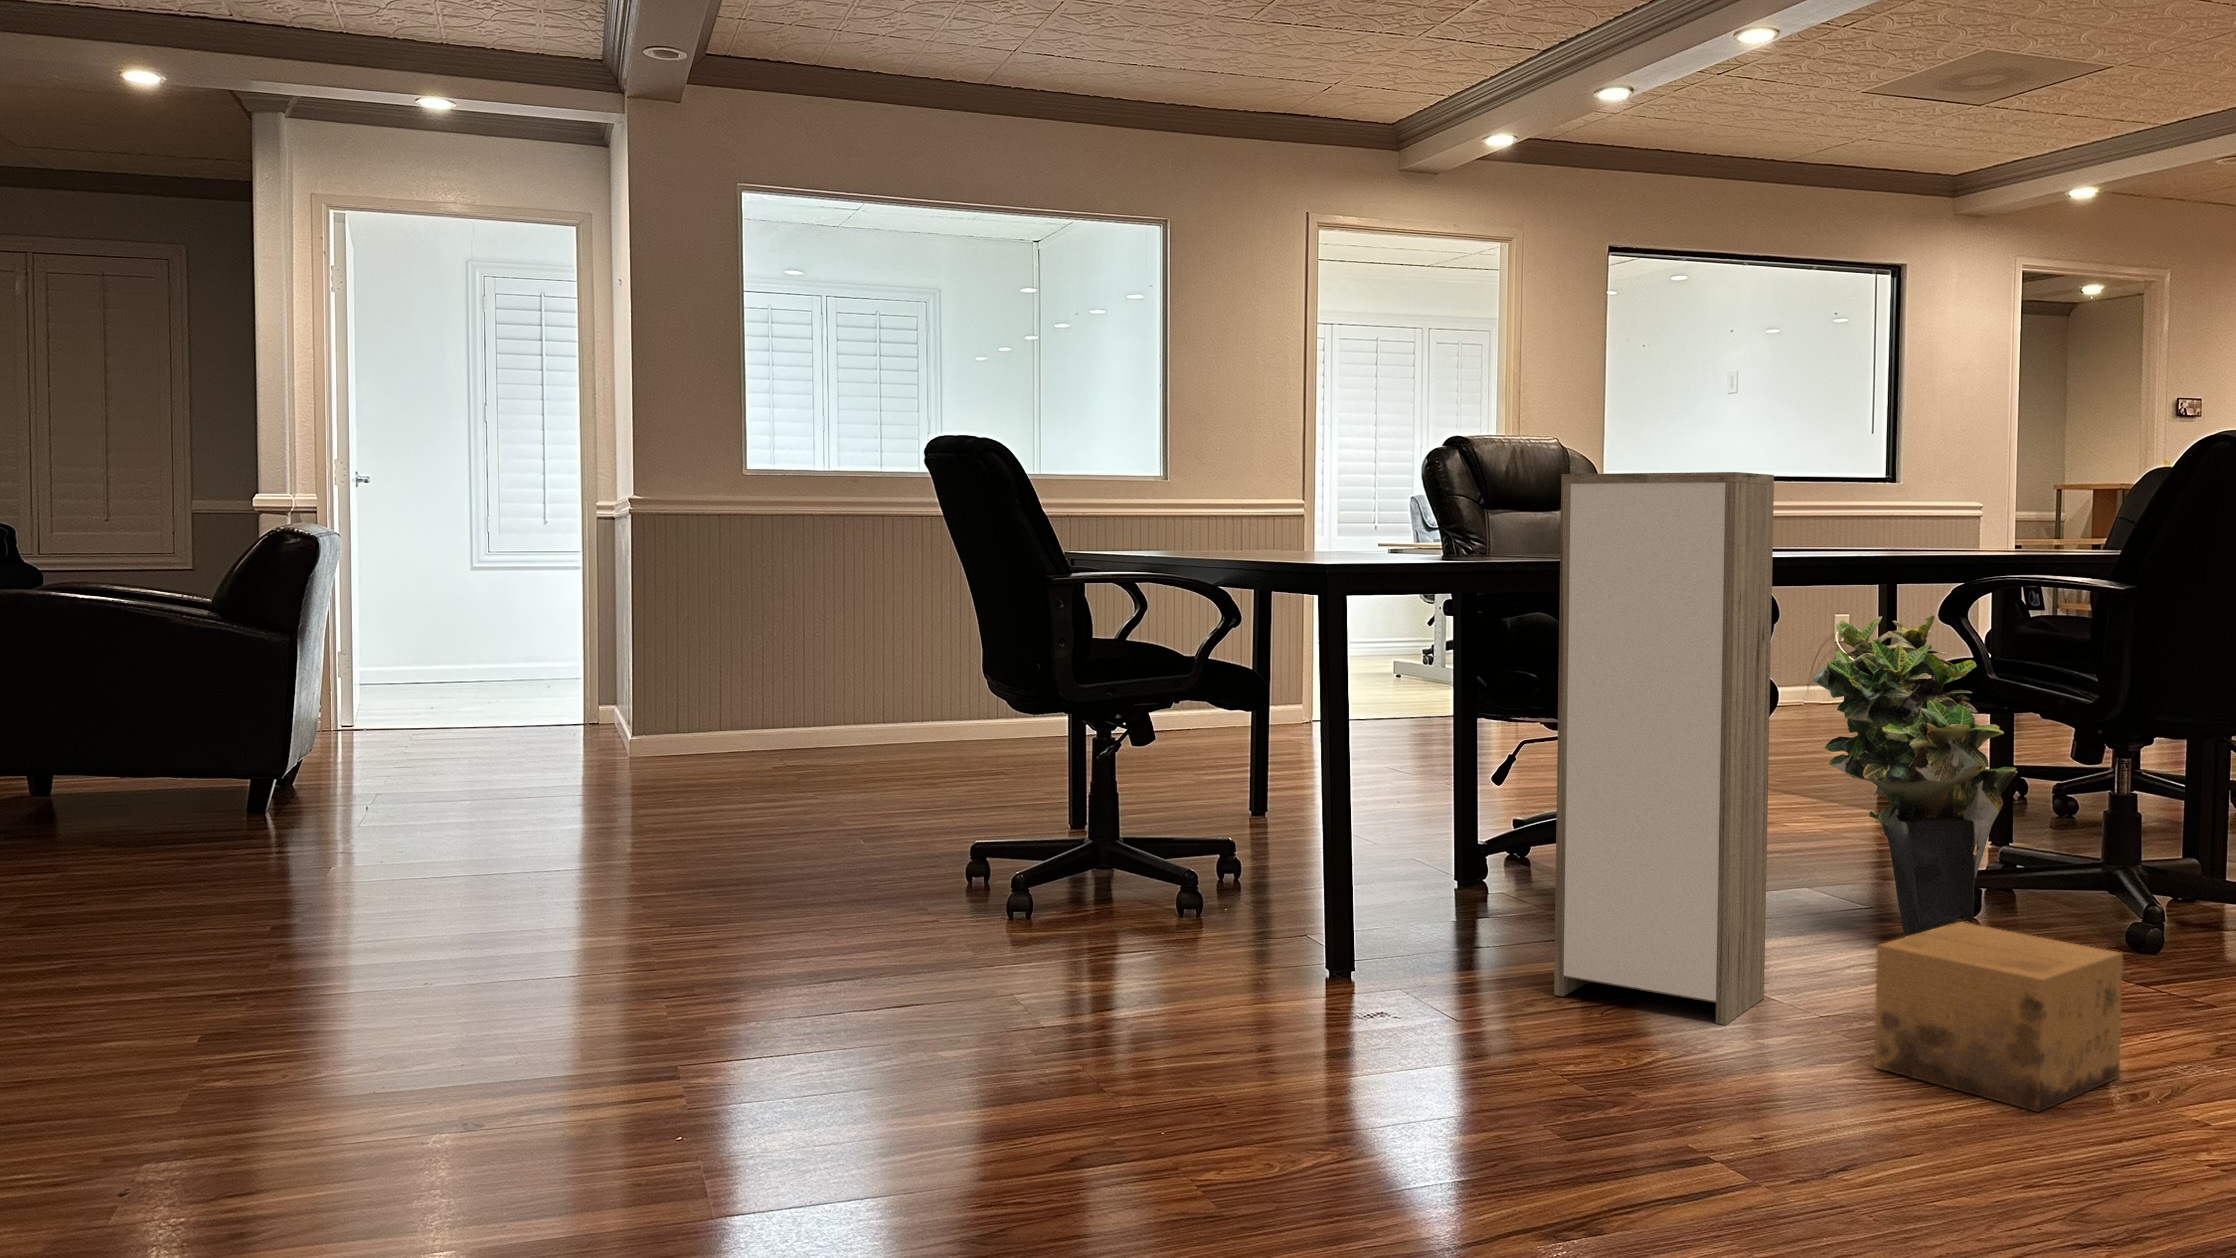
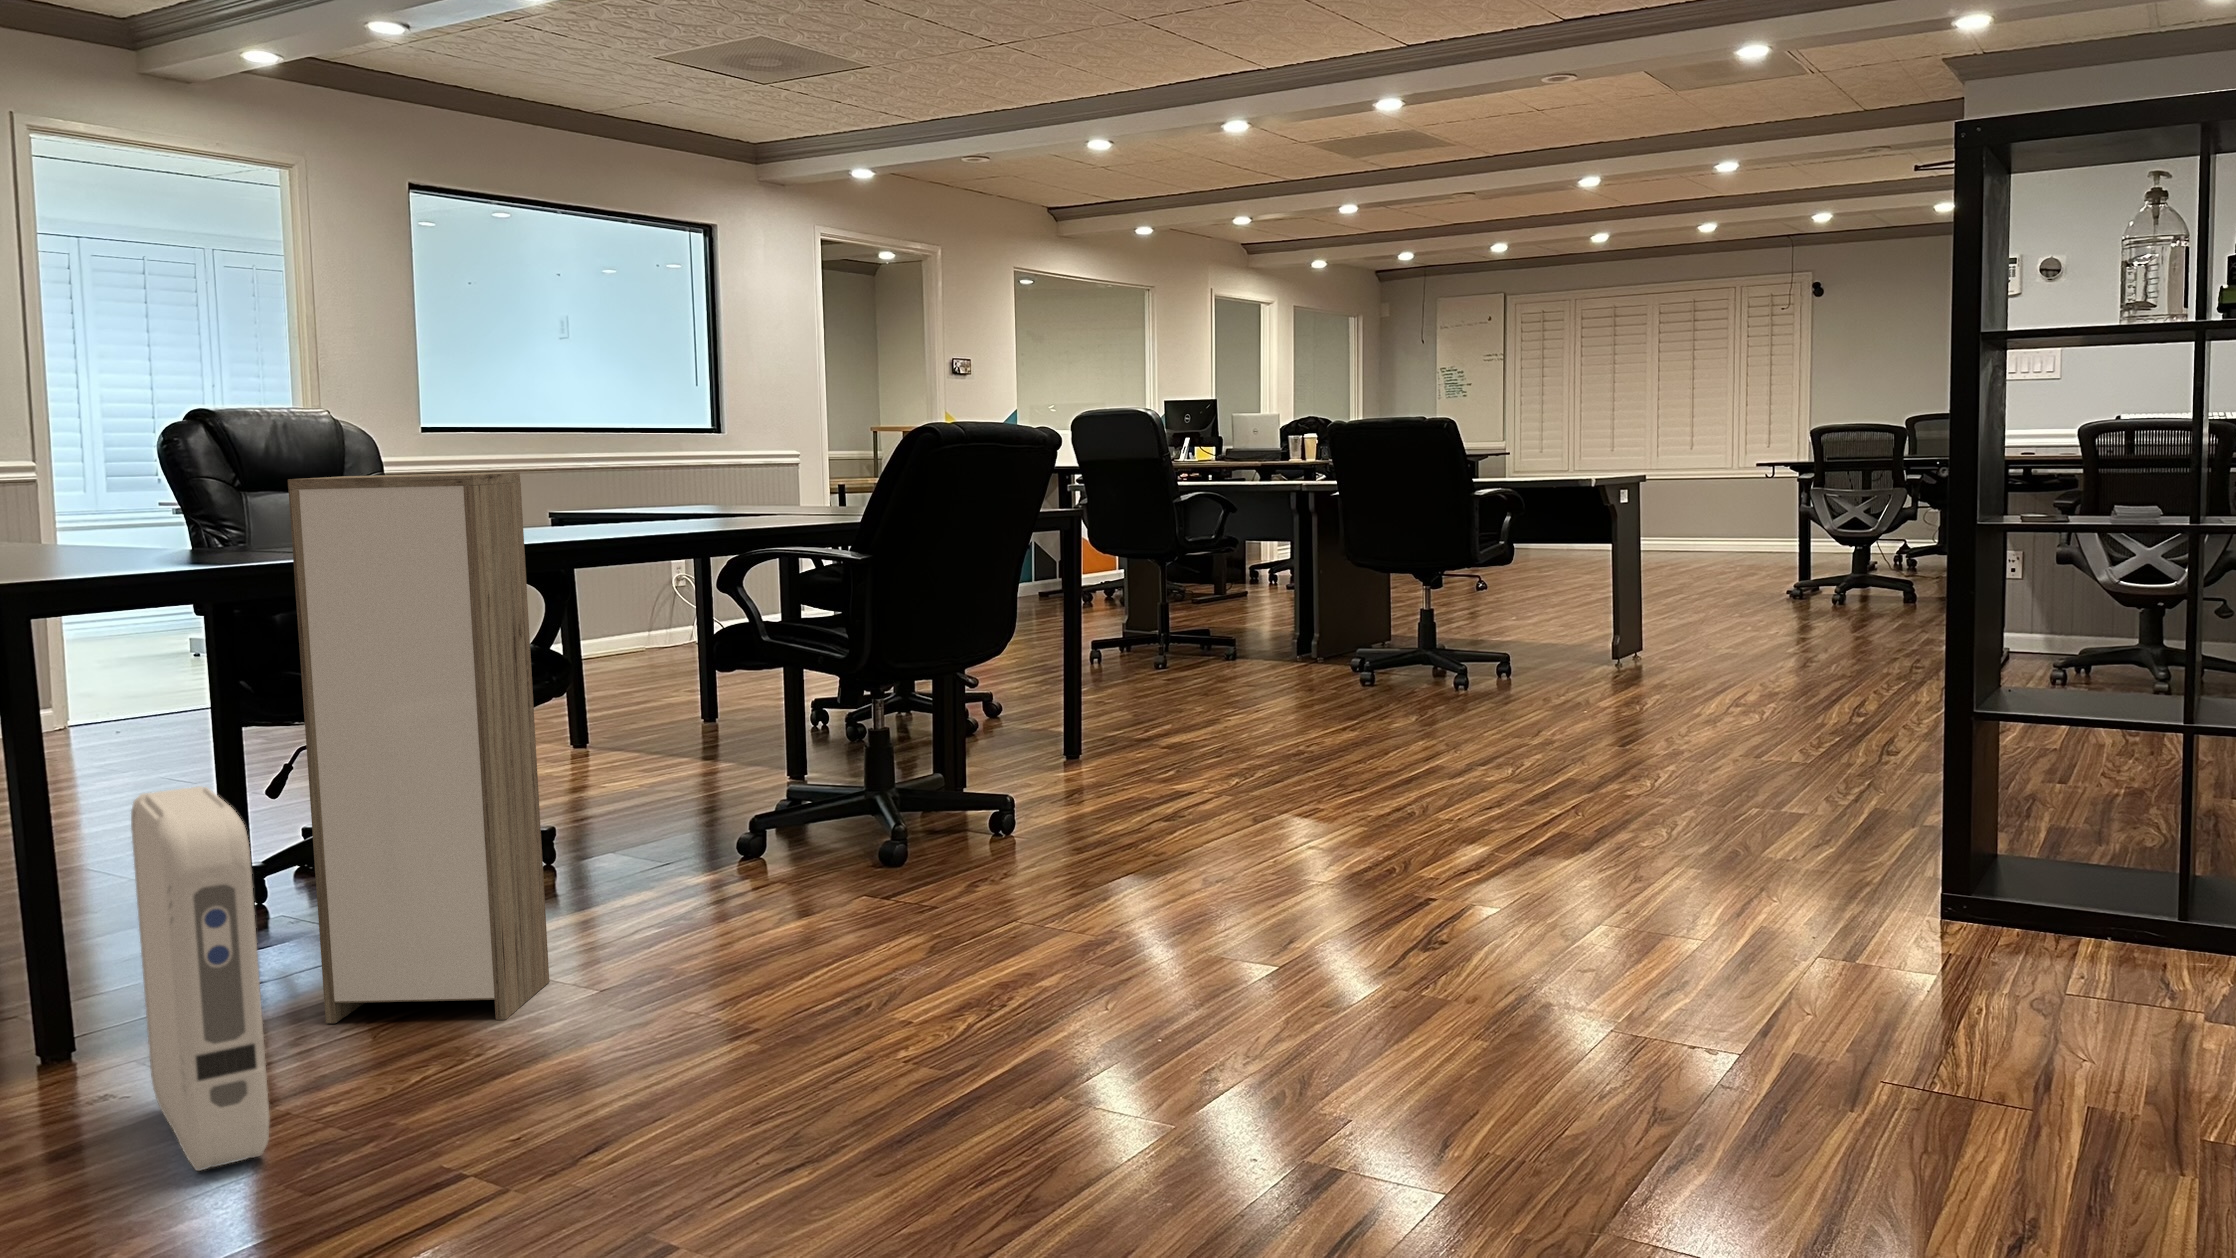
potted plant: present [1812,615,2017,937] -> none [591,587,782,904]
air purifier: none [1419,746,1531,1099] -> present [131,786,269,1171]
cardboard box: present [1874,922,2123,1112] -> none [636,882,851,1046]

